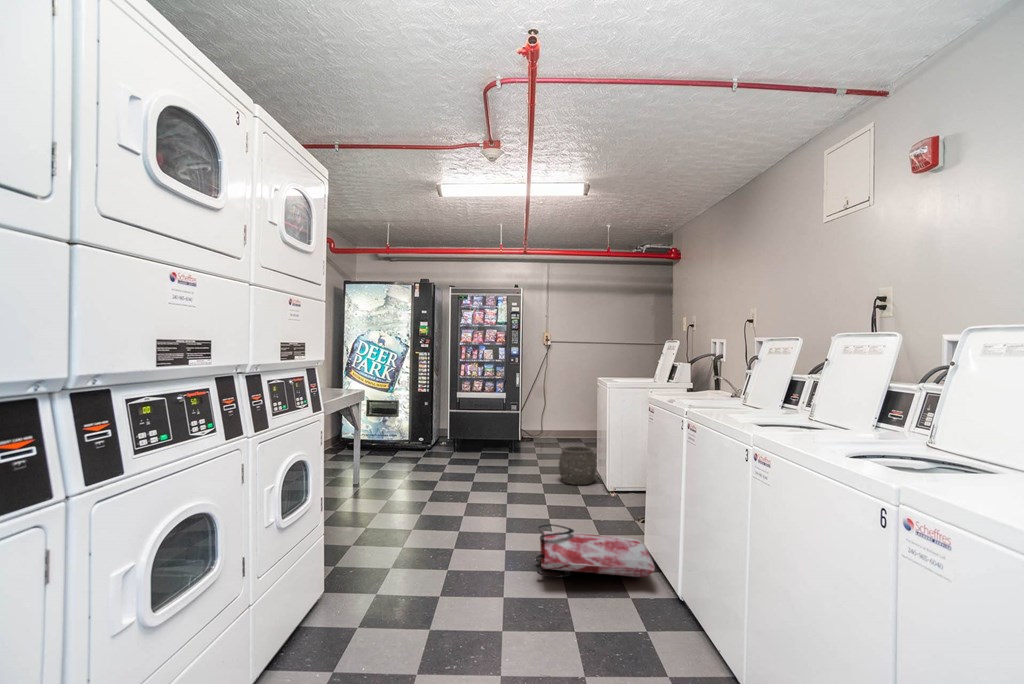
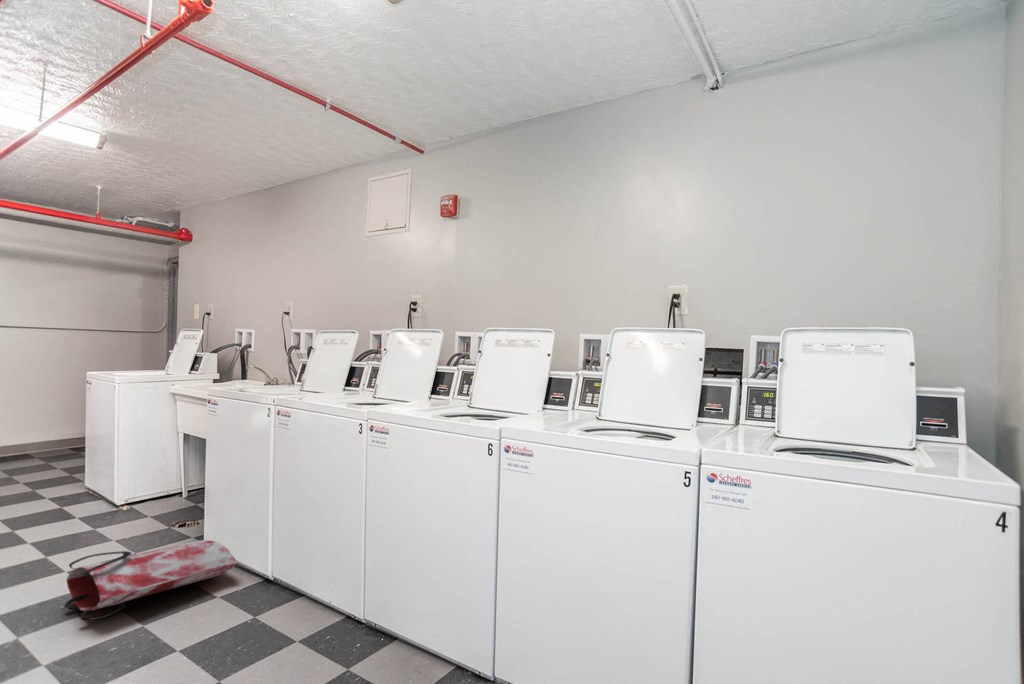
woven basket: present [559,446,597,485] -> none [26,459,93,512]

